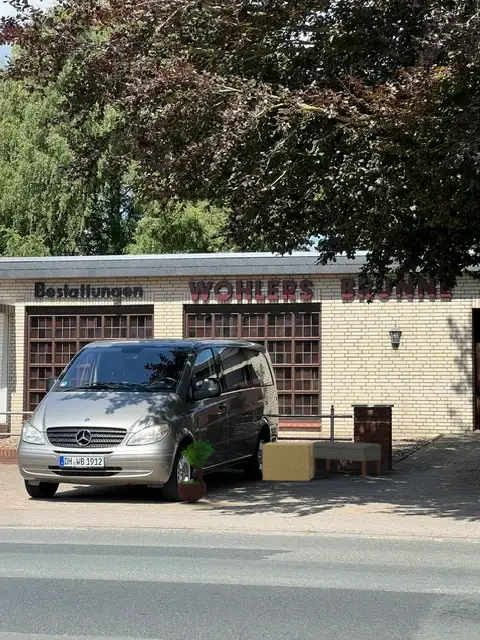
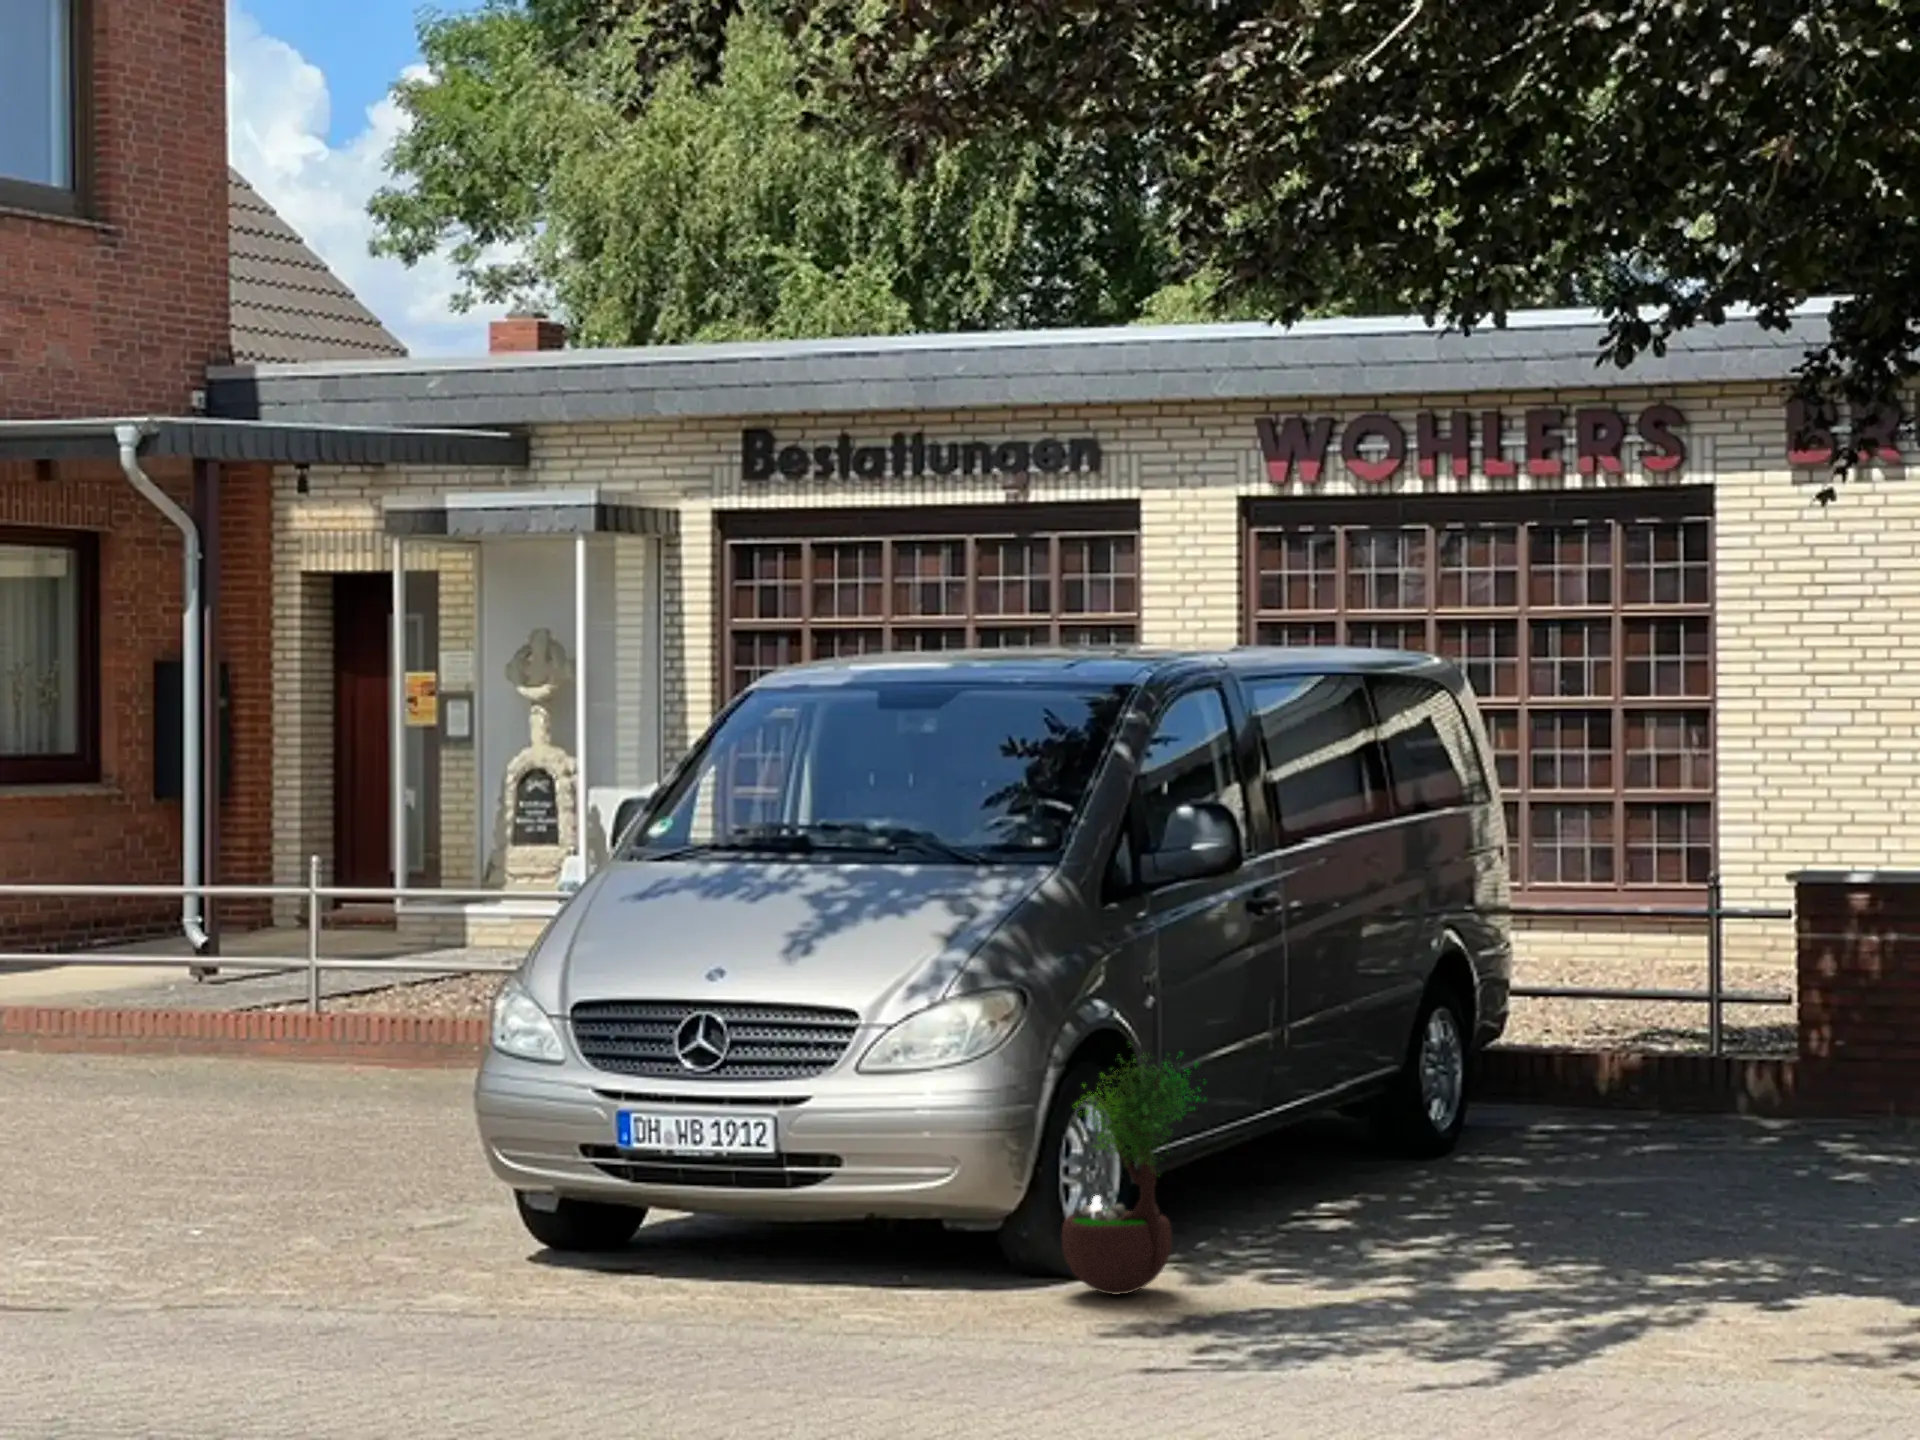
bench: present [314,441,382,477] -> none [1636,1011,1906,1160]
cardboard box: present [263,442,314,481] -> none [1441,1021,1643,1175]

